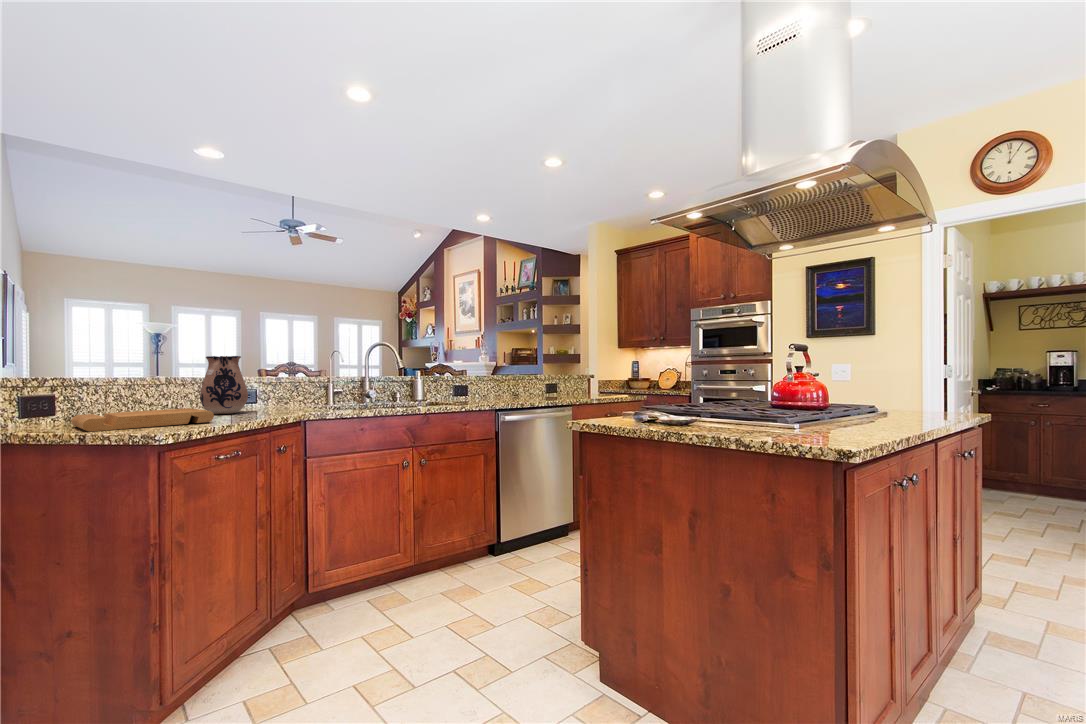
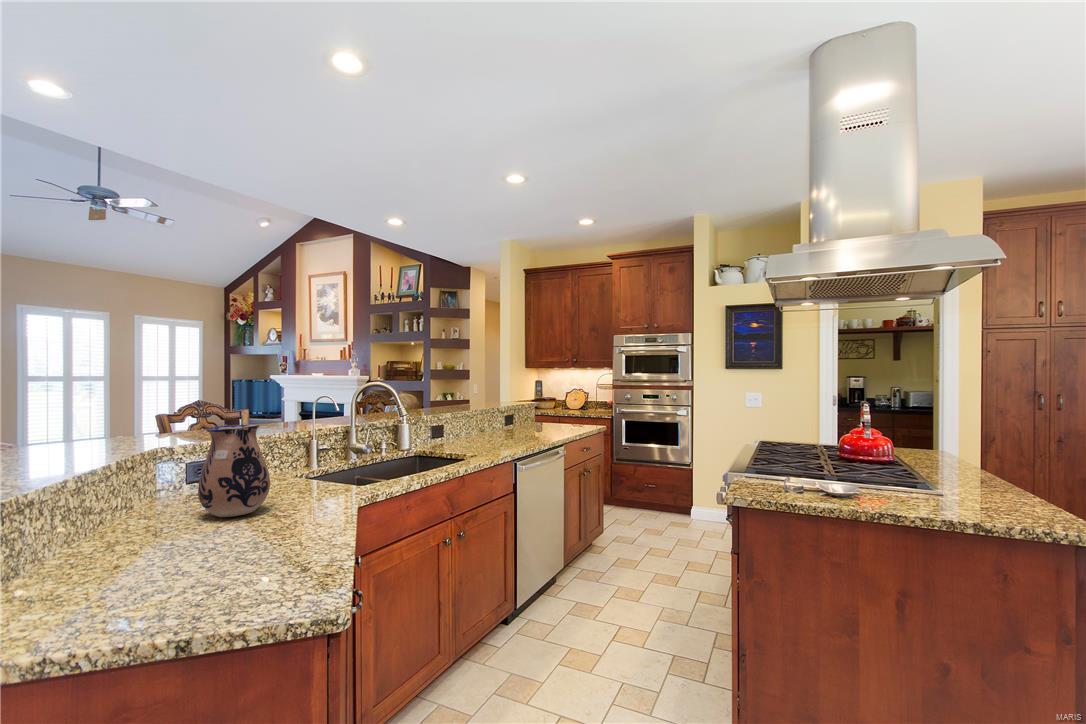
cutting board: present [71,408,214,432] -> none [55,523,303,617]

